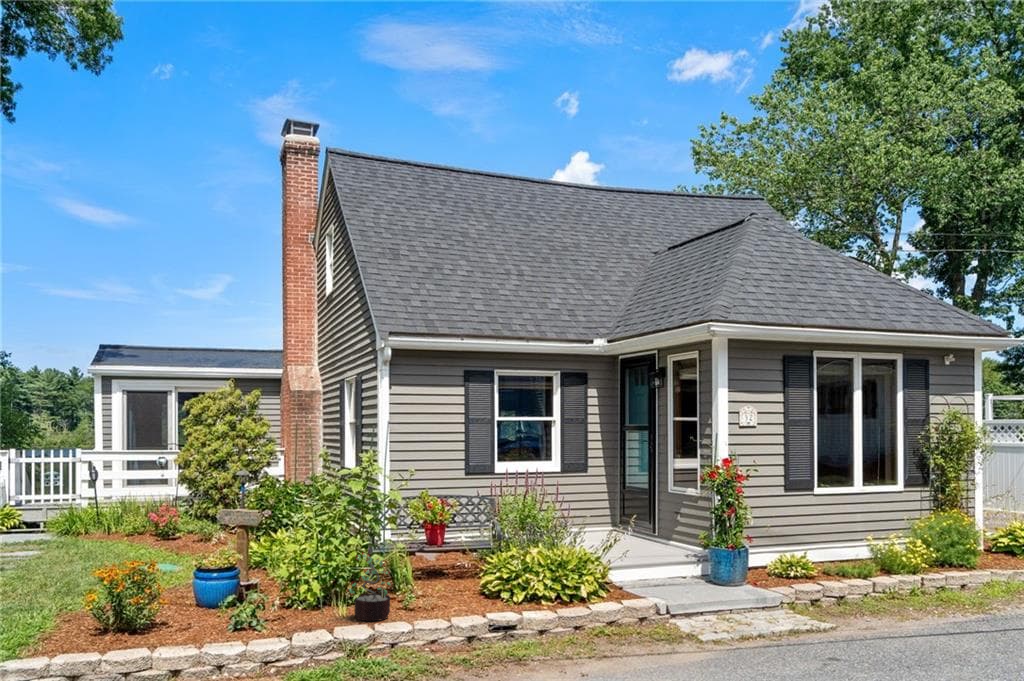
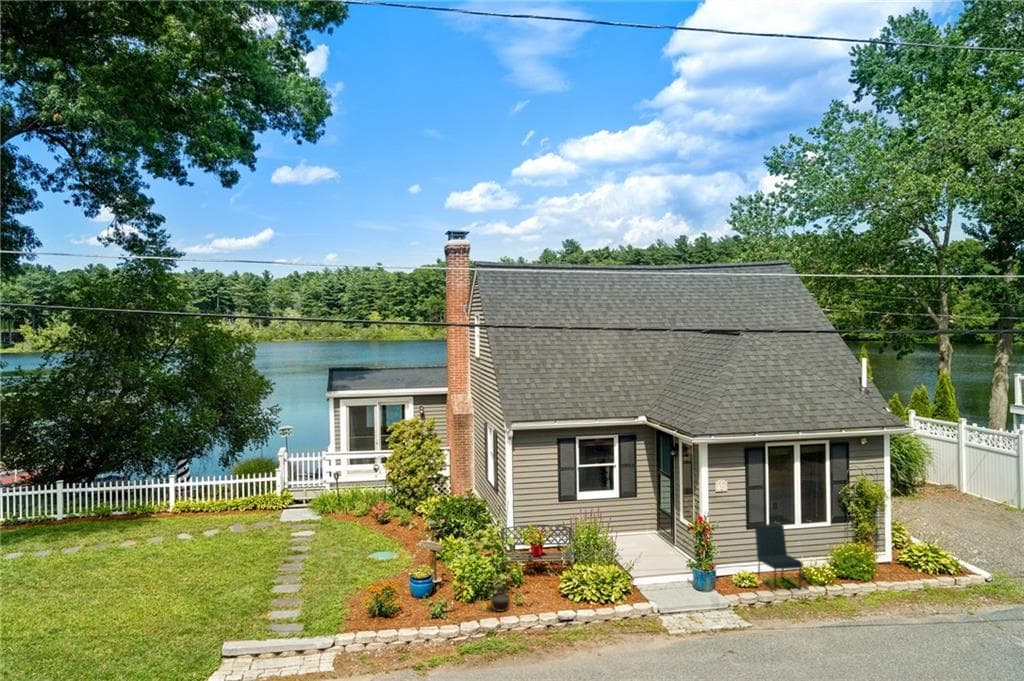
chair: none [799,483,881,585] -> present [755,524,802,590]

